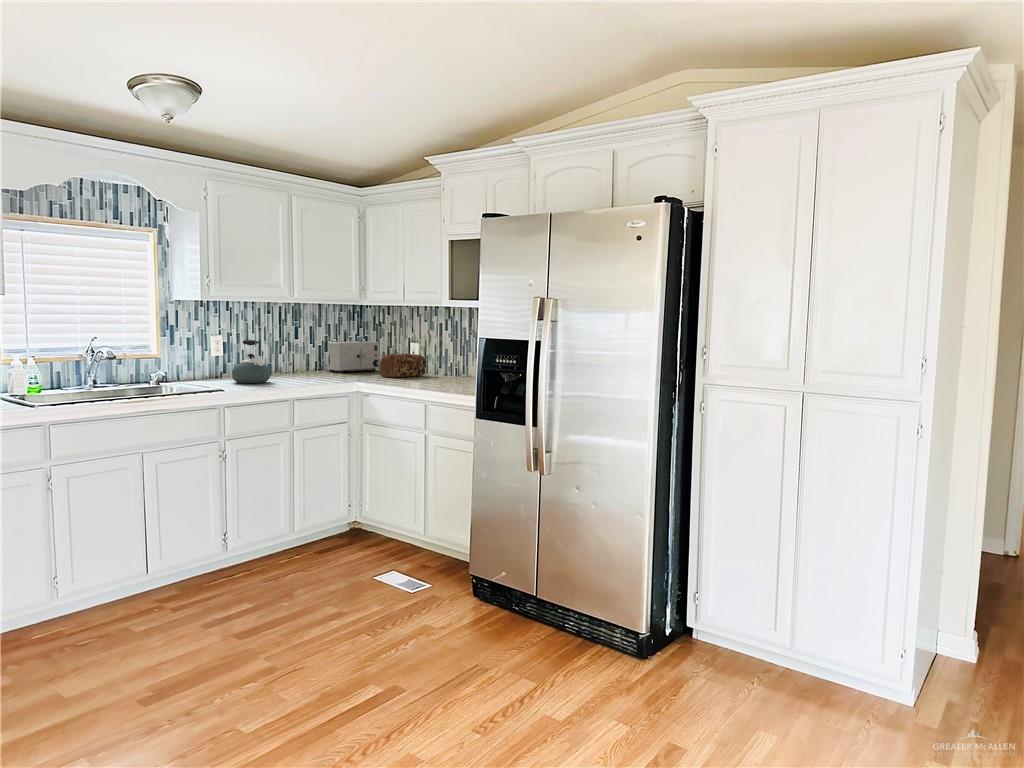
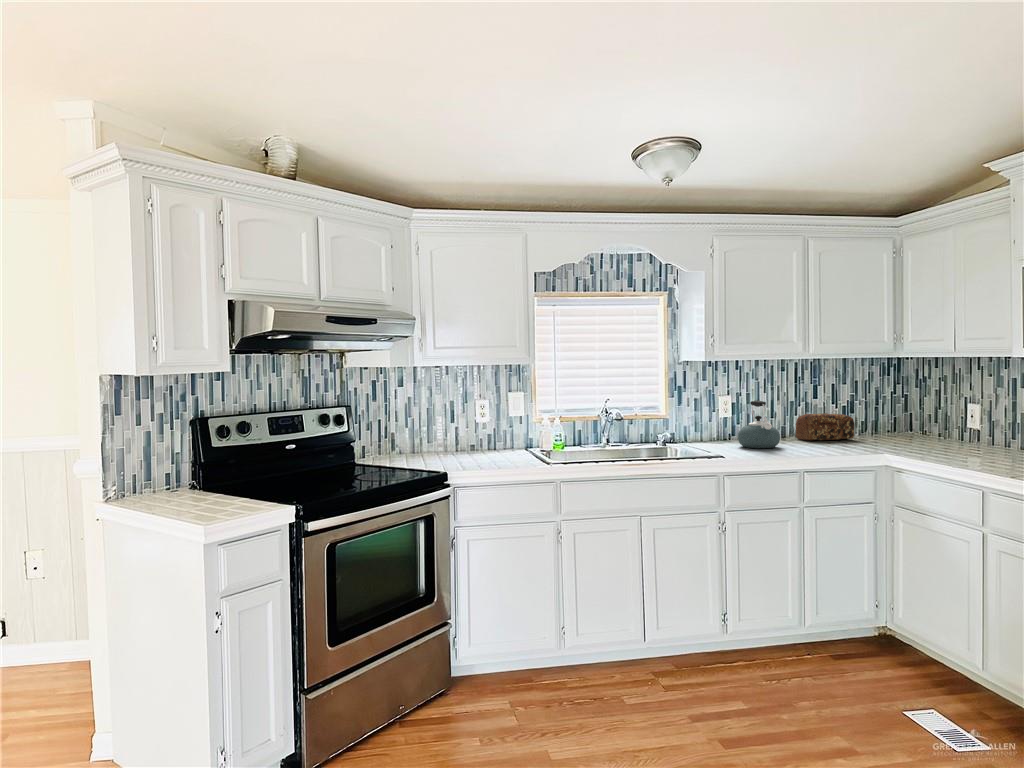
toaster: present [325,341,380,373] -> none [850,401,924,438]
bread loaf: present [379,354,426,378] -> present [796,413,854,441]

